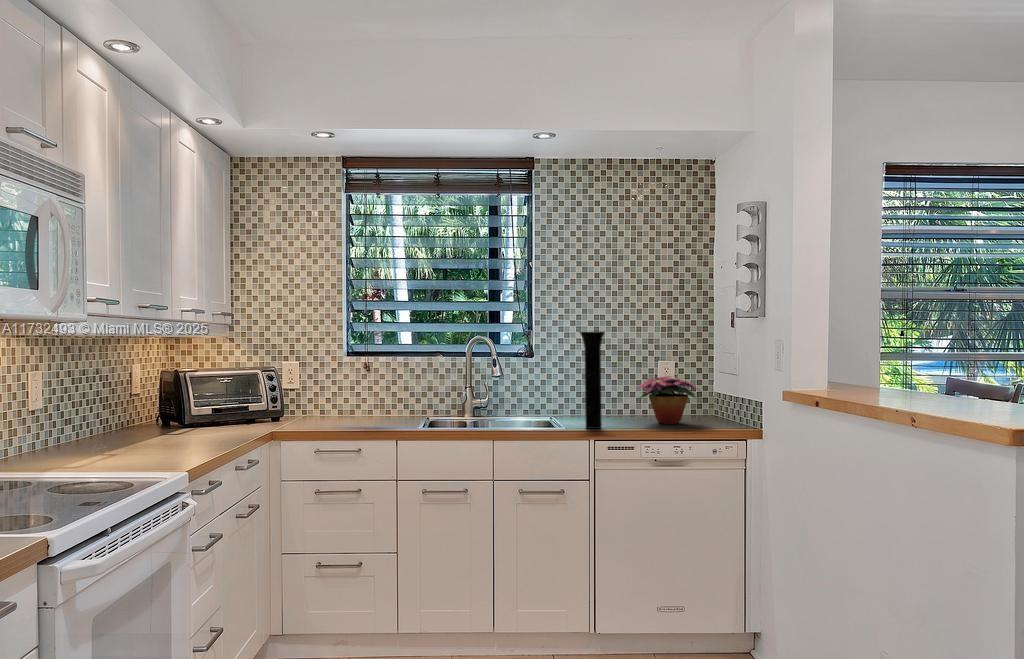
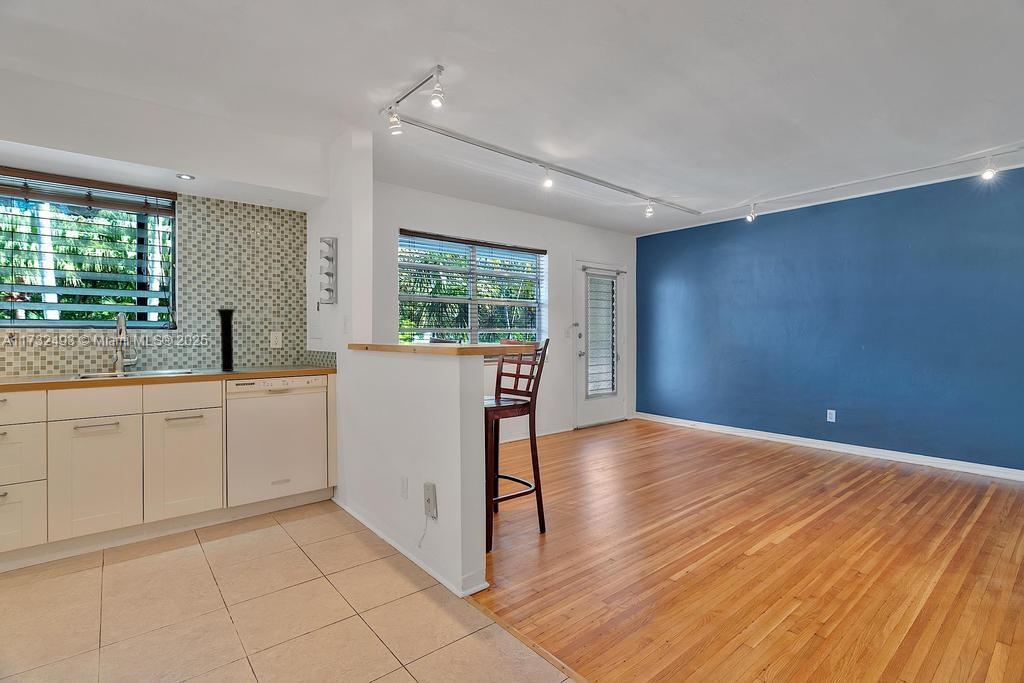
flower arrangement: present [637,376,700,424] -> none [256,338,302,367]

